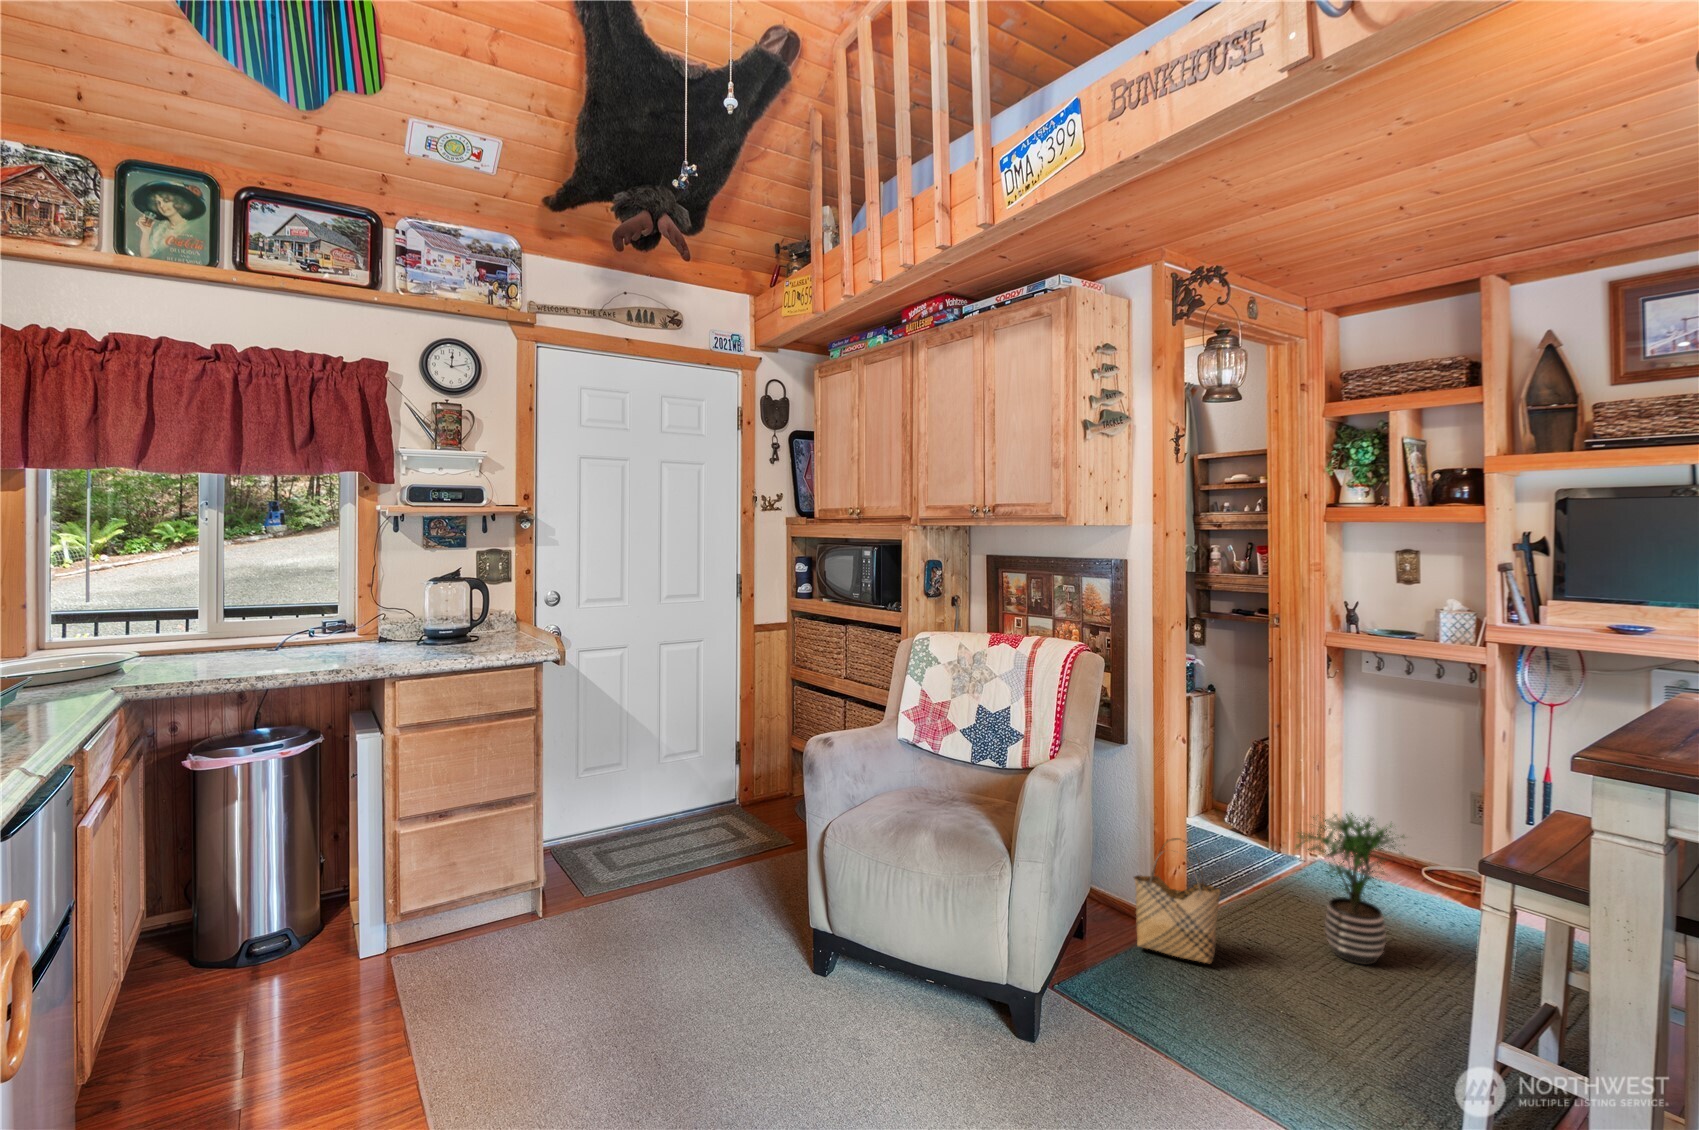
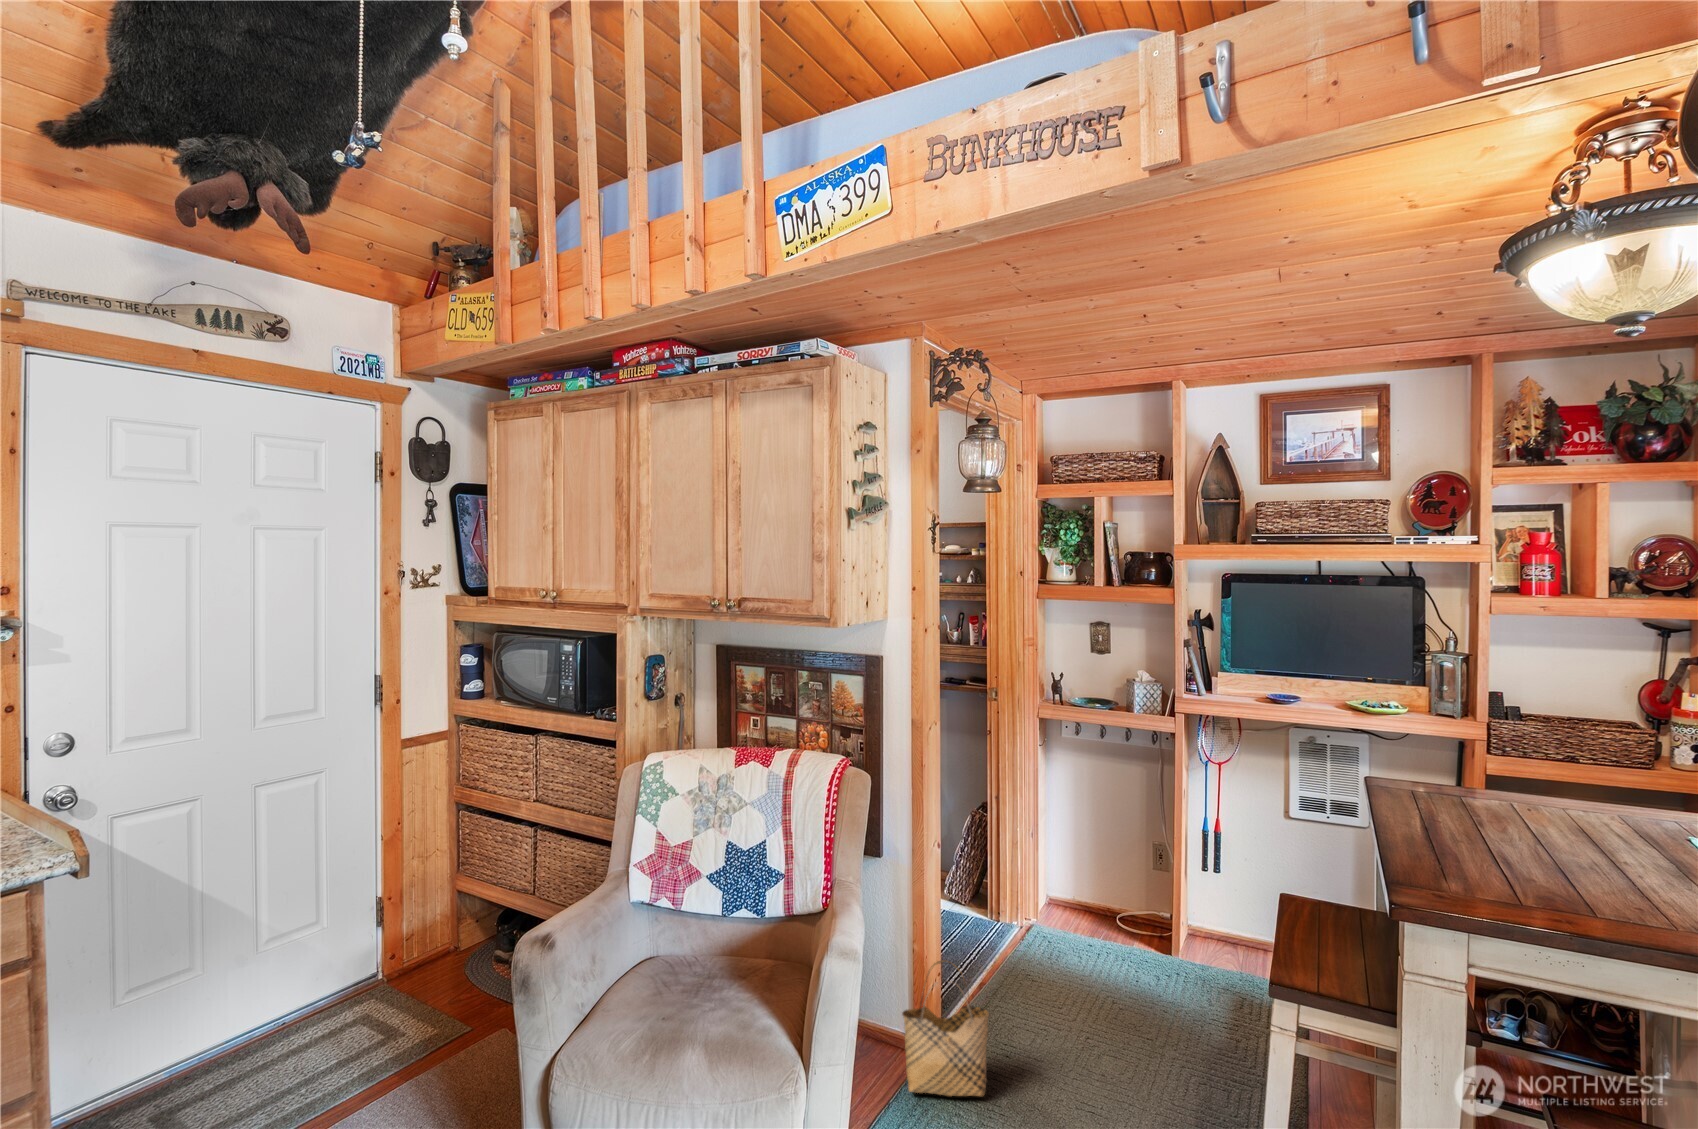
potted plant: present [1296,813,1405,965] -> none [1044,899,1150,1056]

